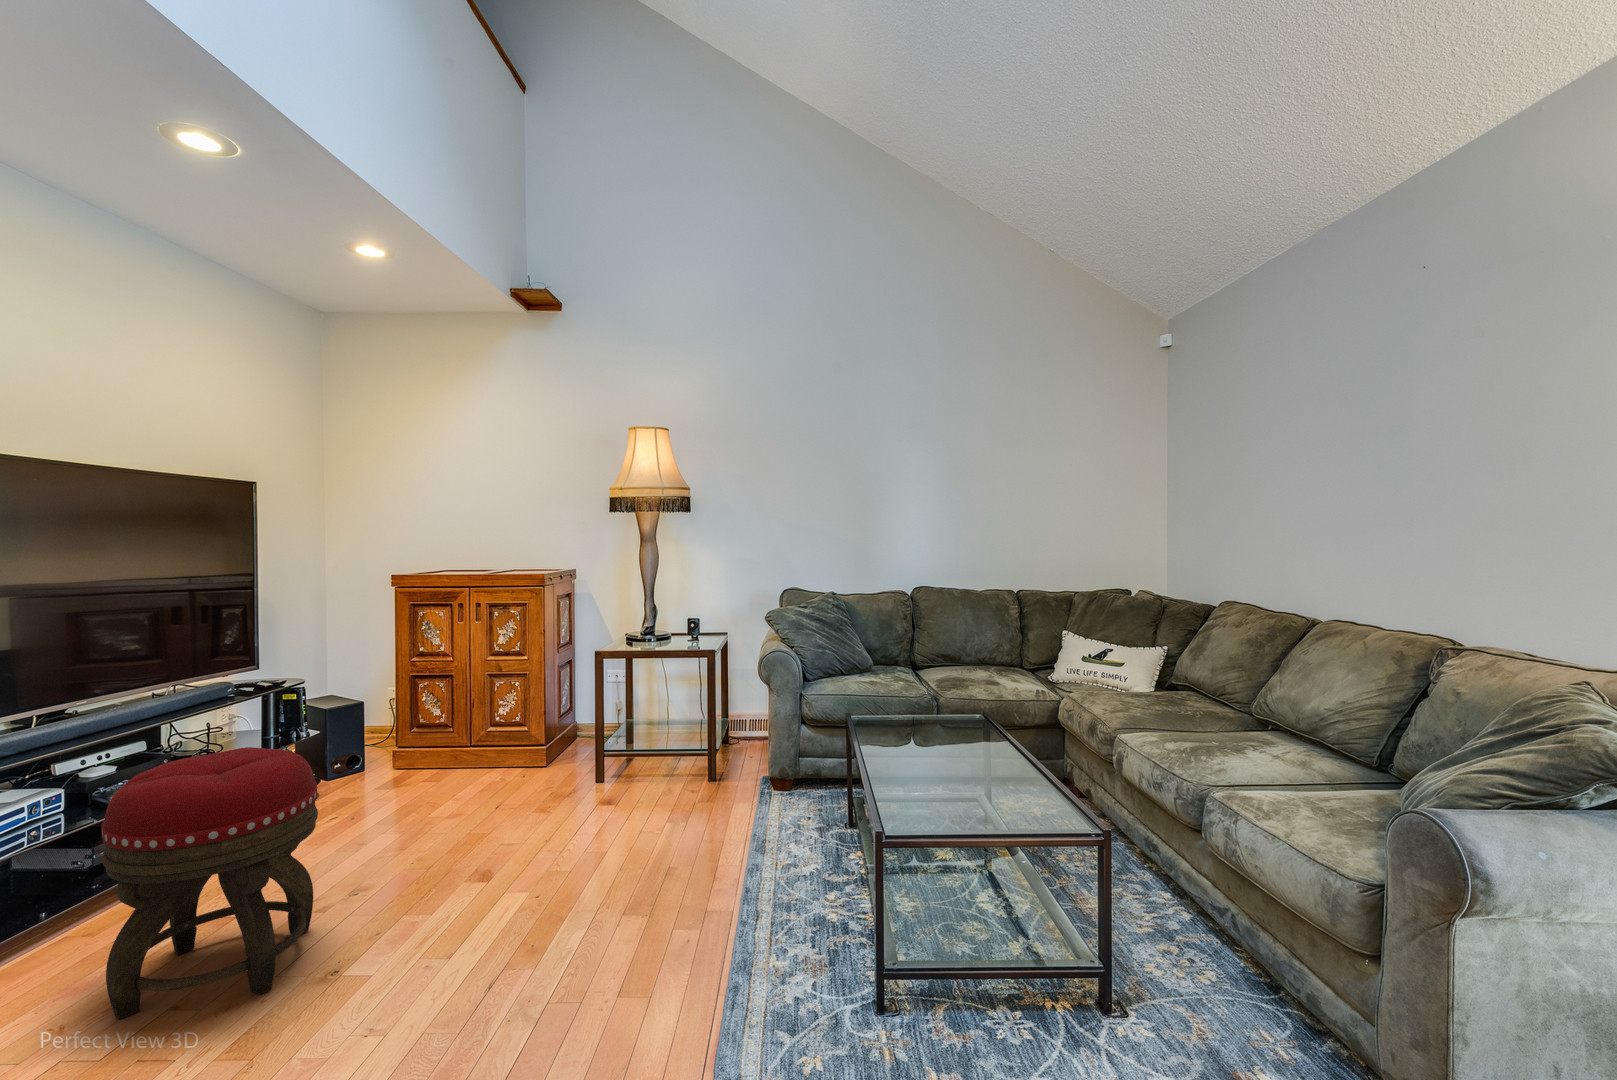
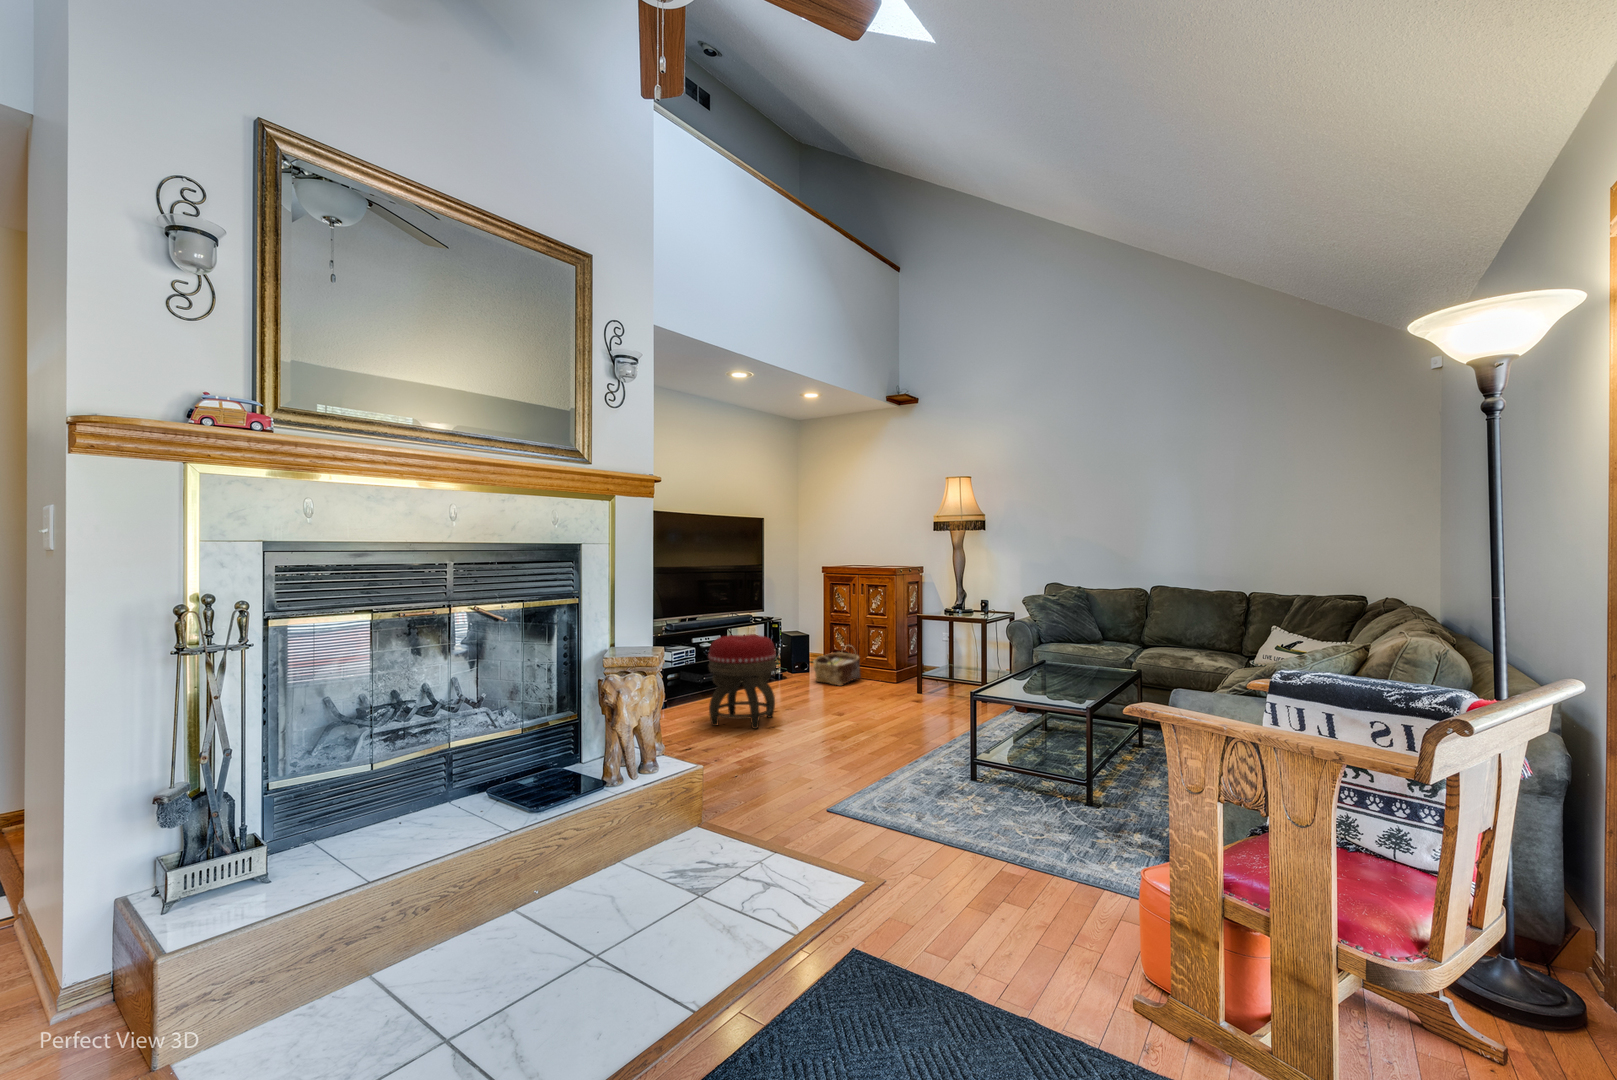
woven basket: none [382,712,478,795] -> present [813,645,861,686]

